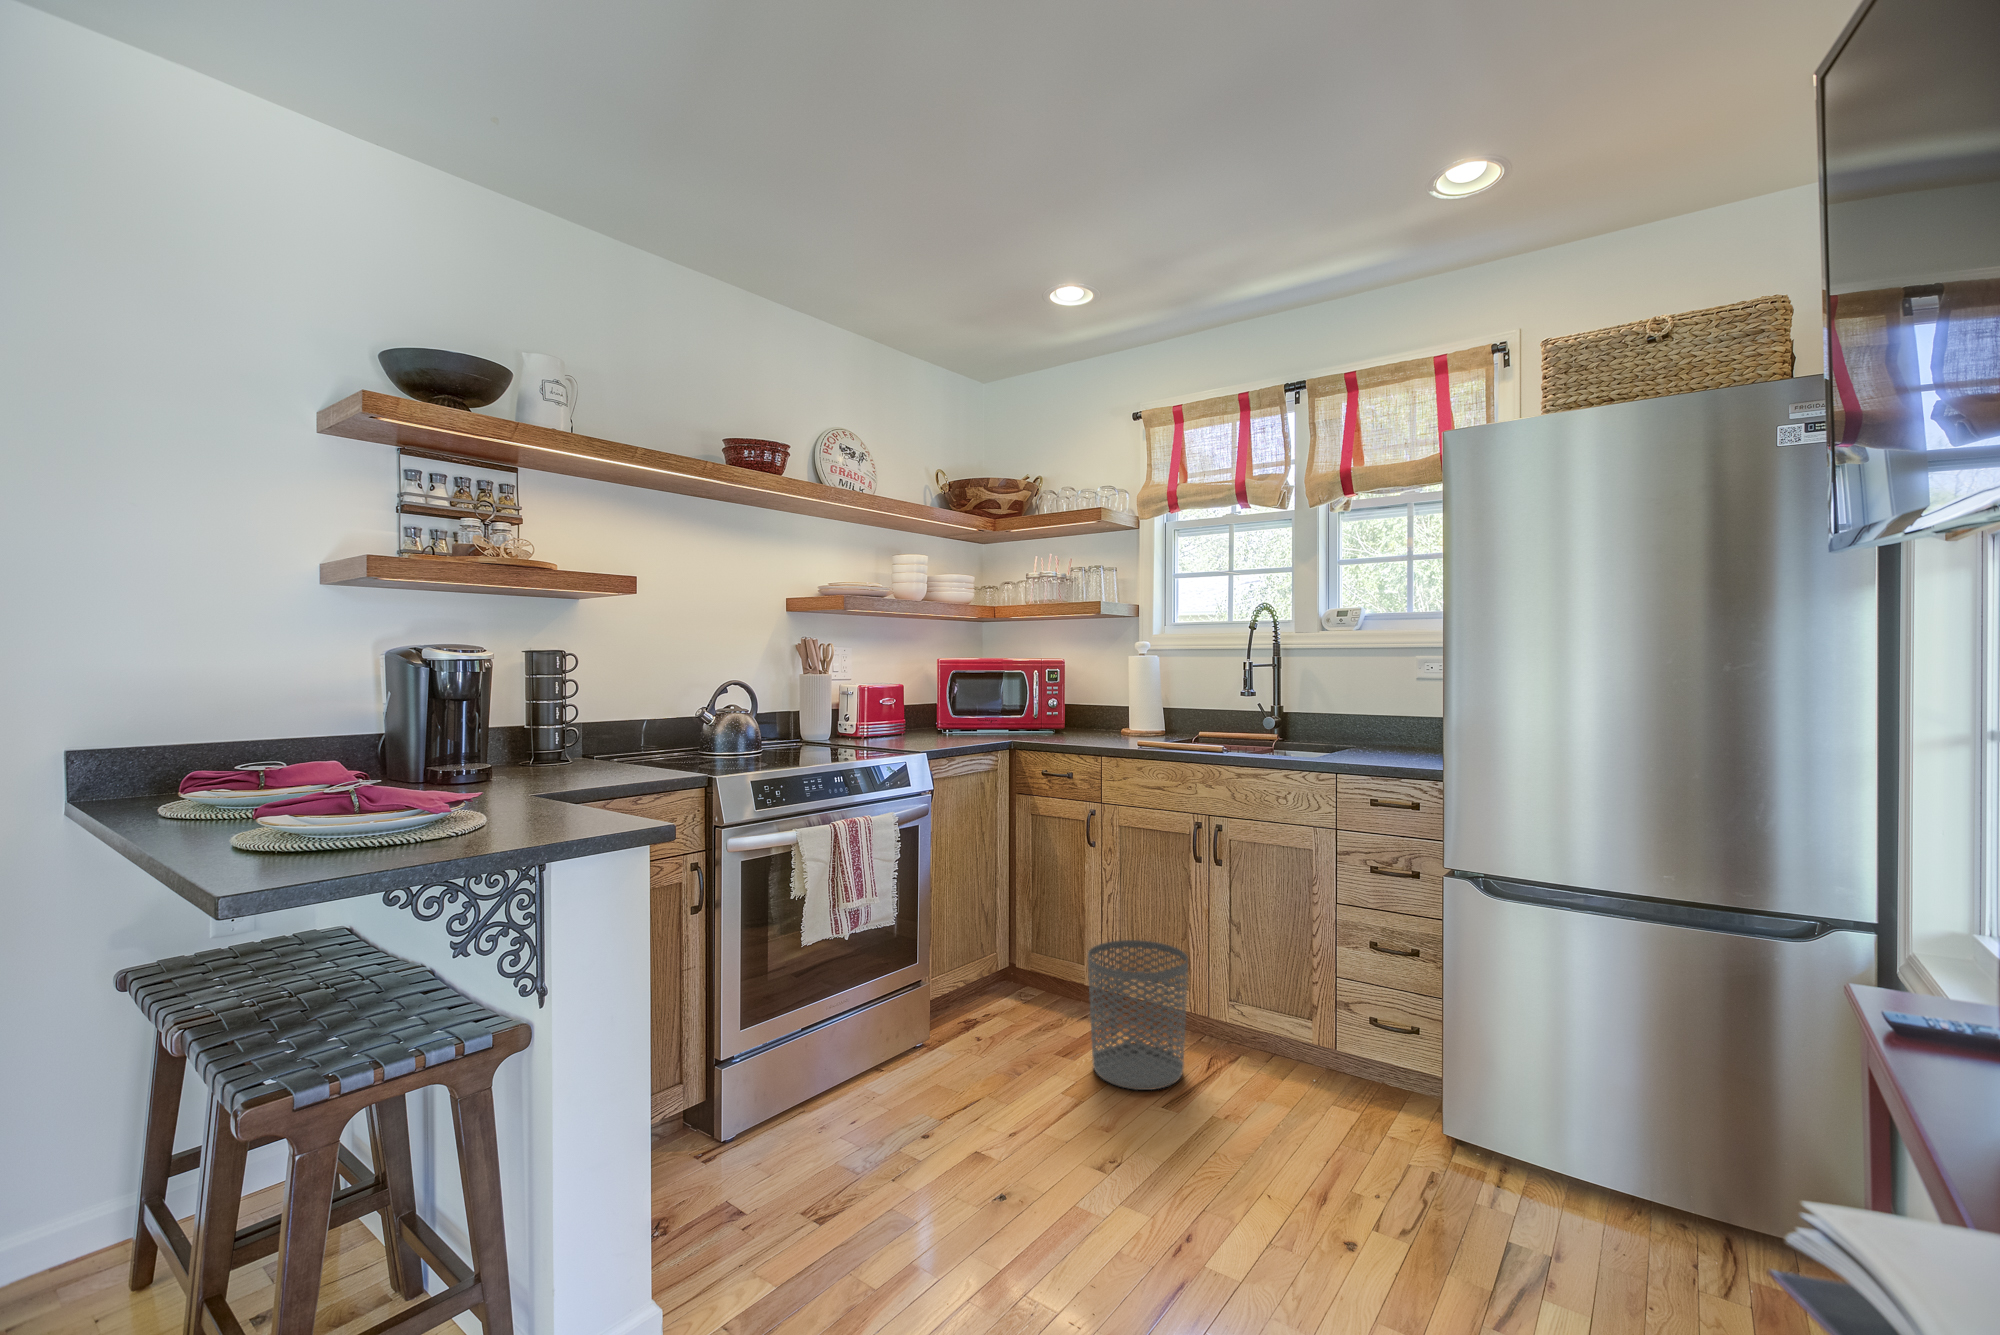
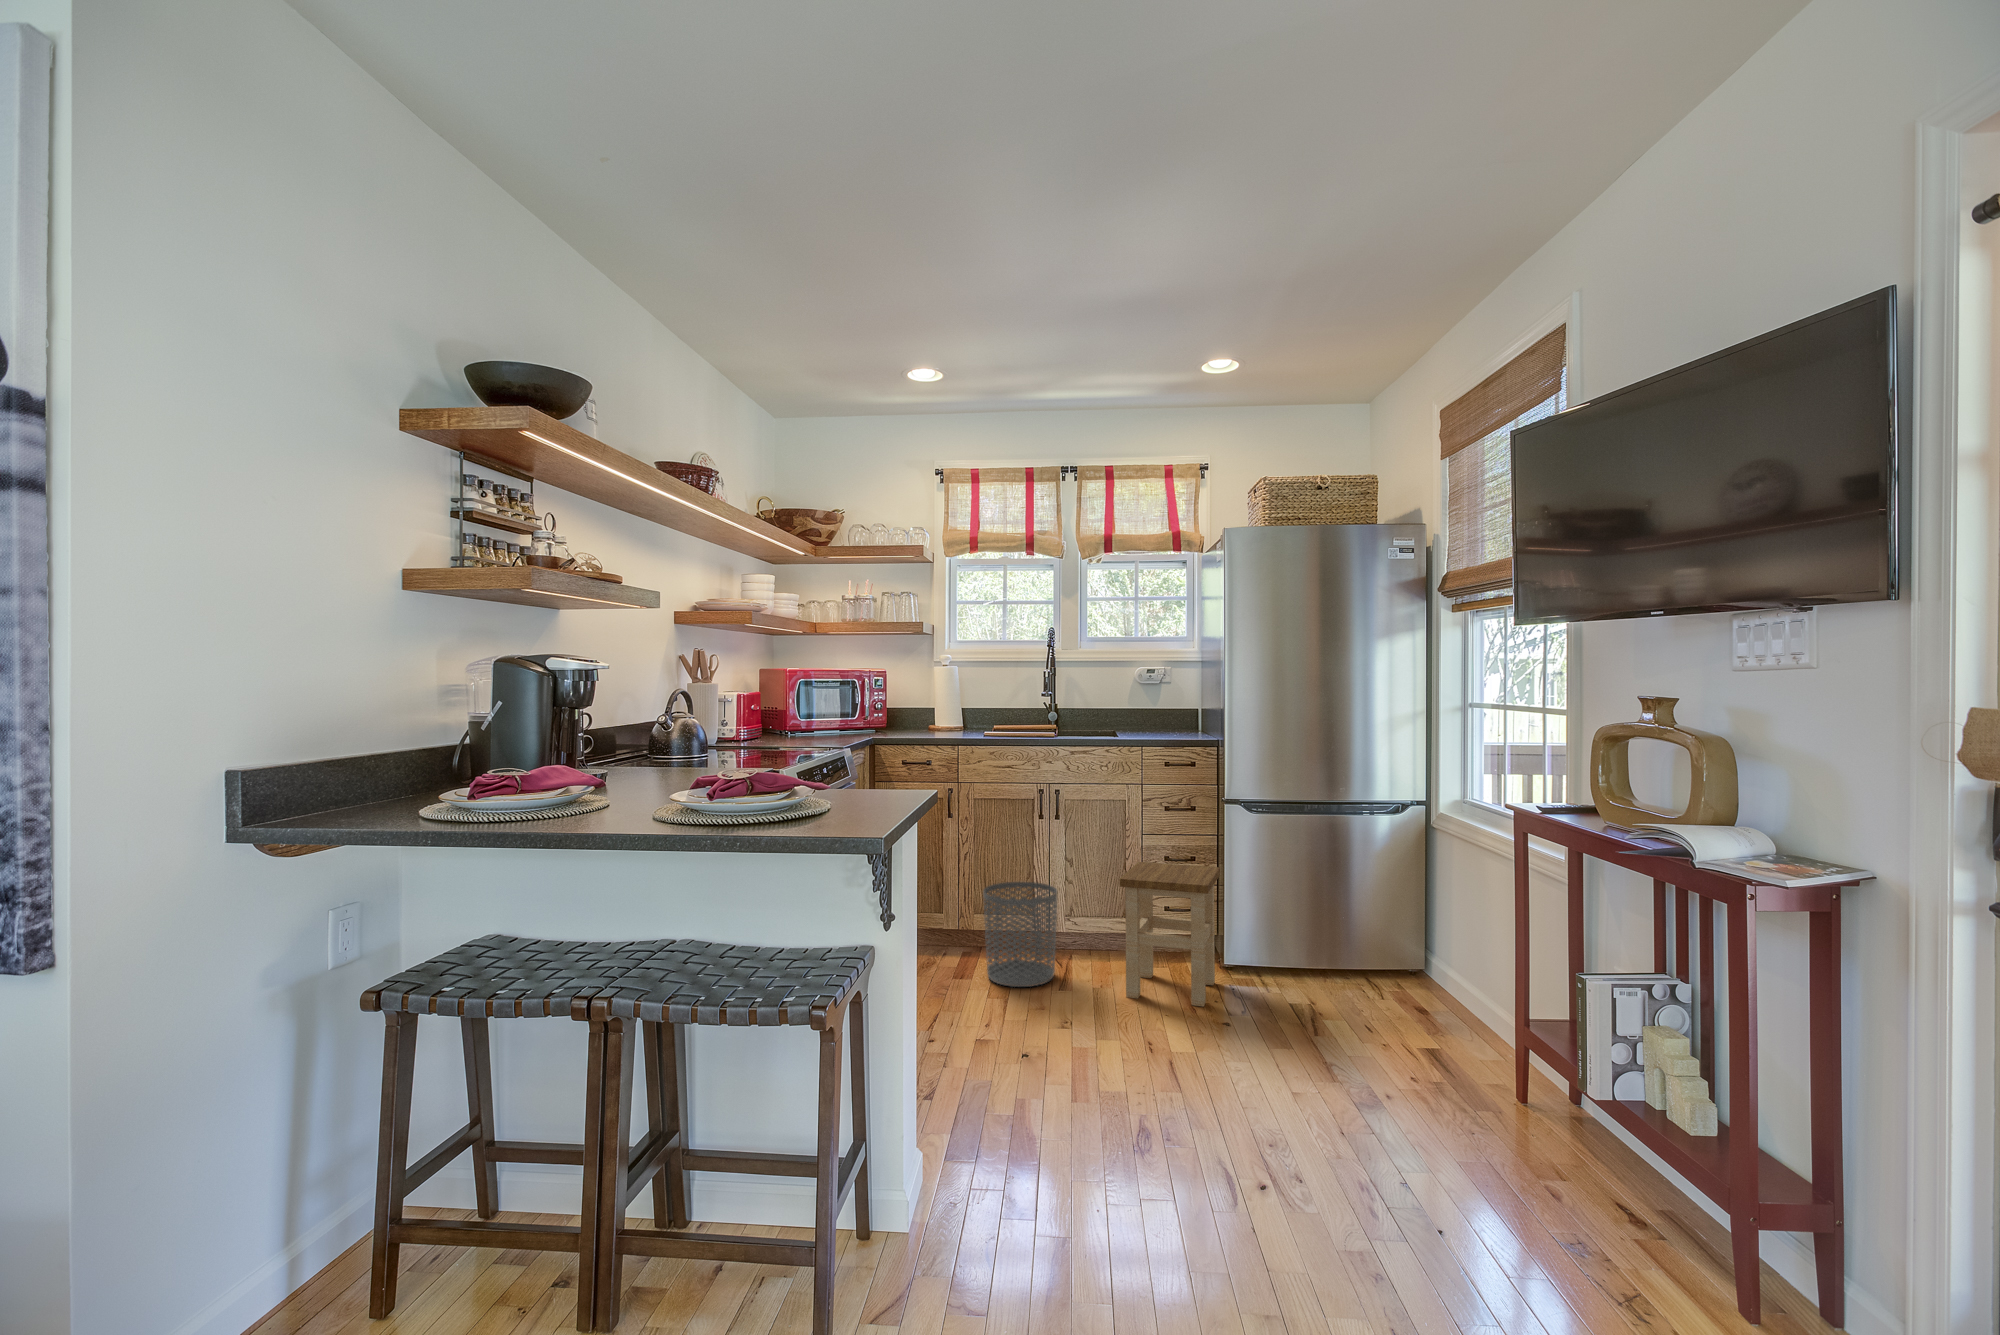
stool: none [1236,944,1425,1195] -> present [1119,862,1220,1007]

